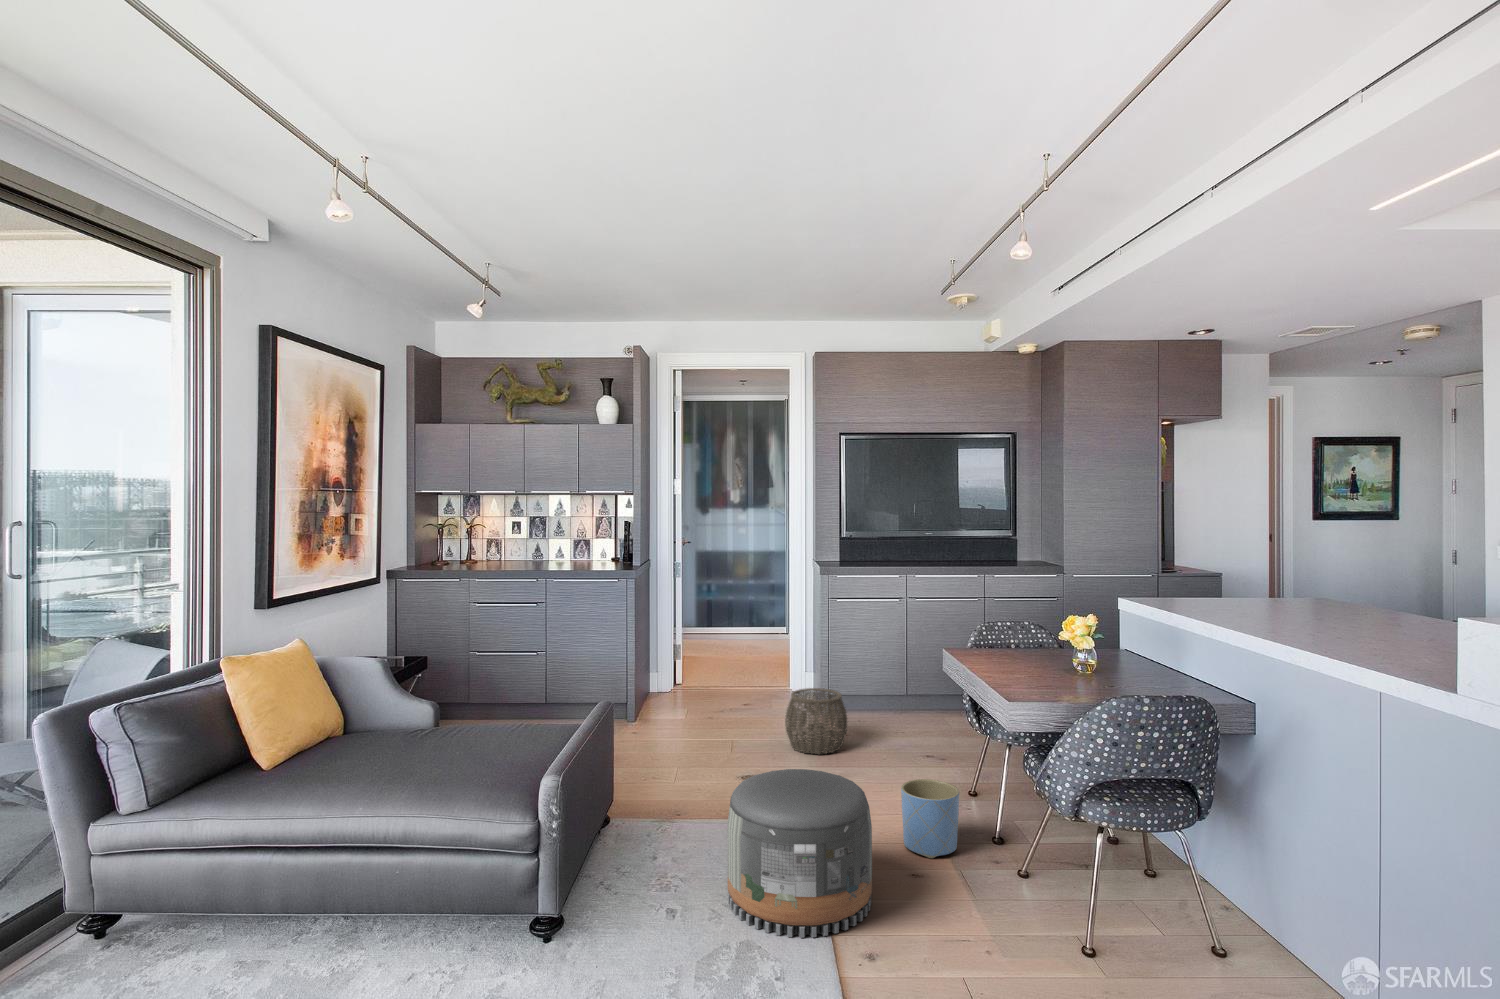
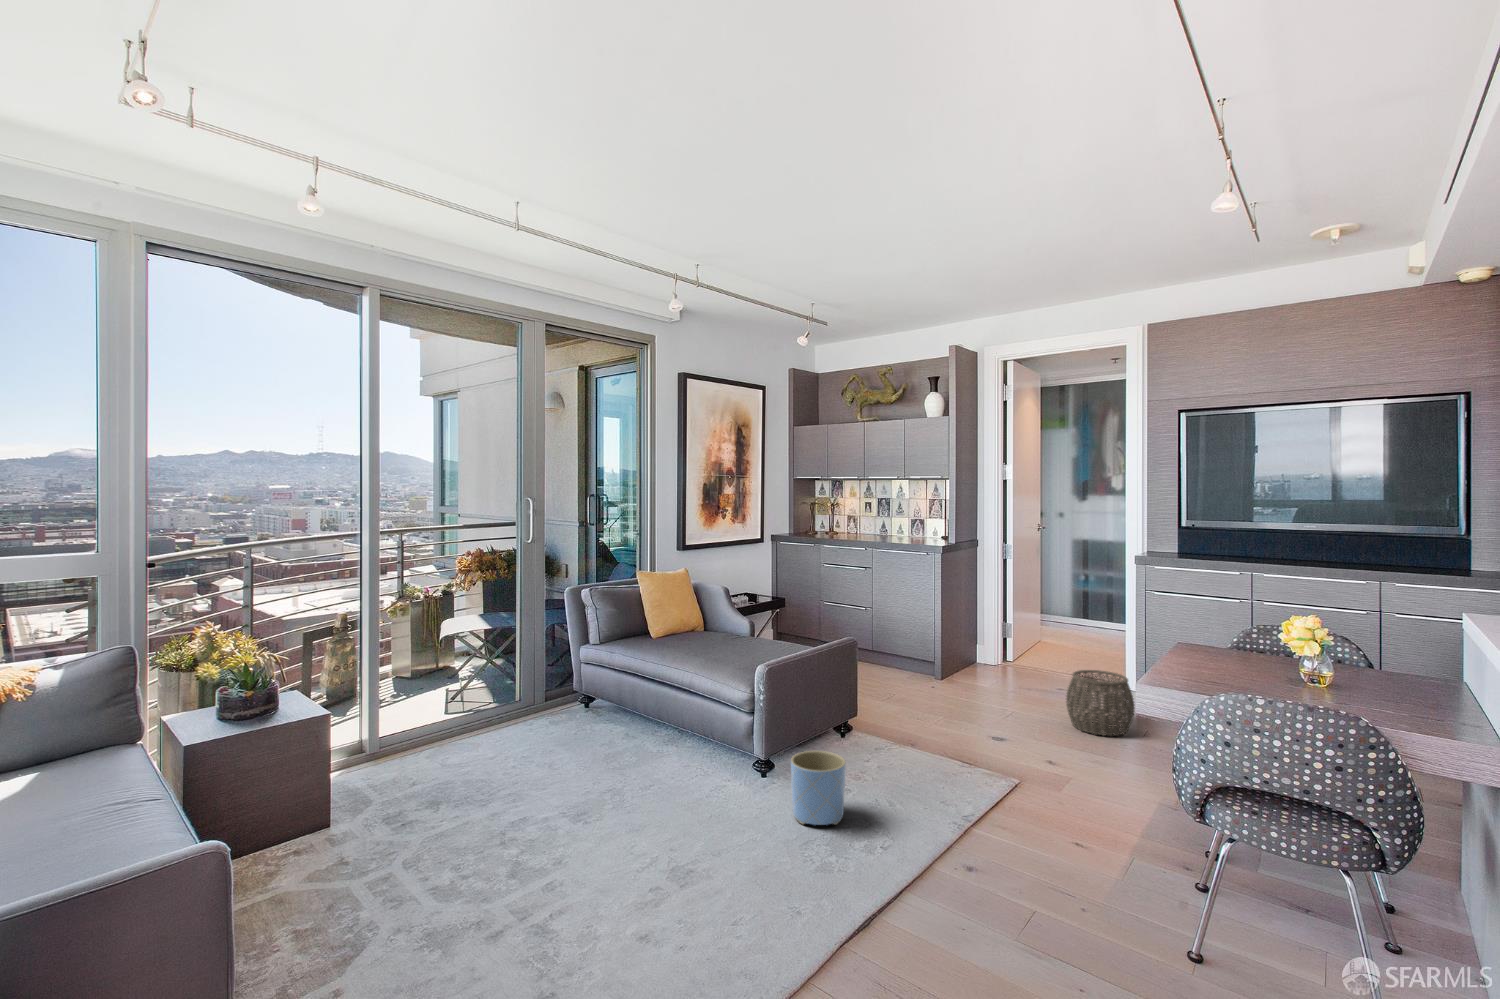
pouf: present [727,769,872,938] -> none [894,721,1026,866]
planter: present [901,779,959,858] -> present [791,751,846,825]

